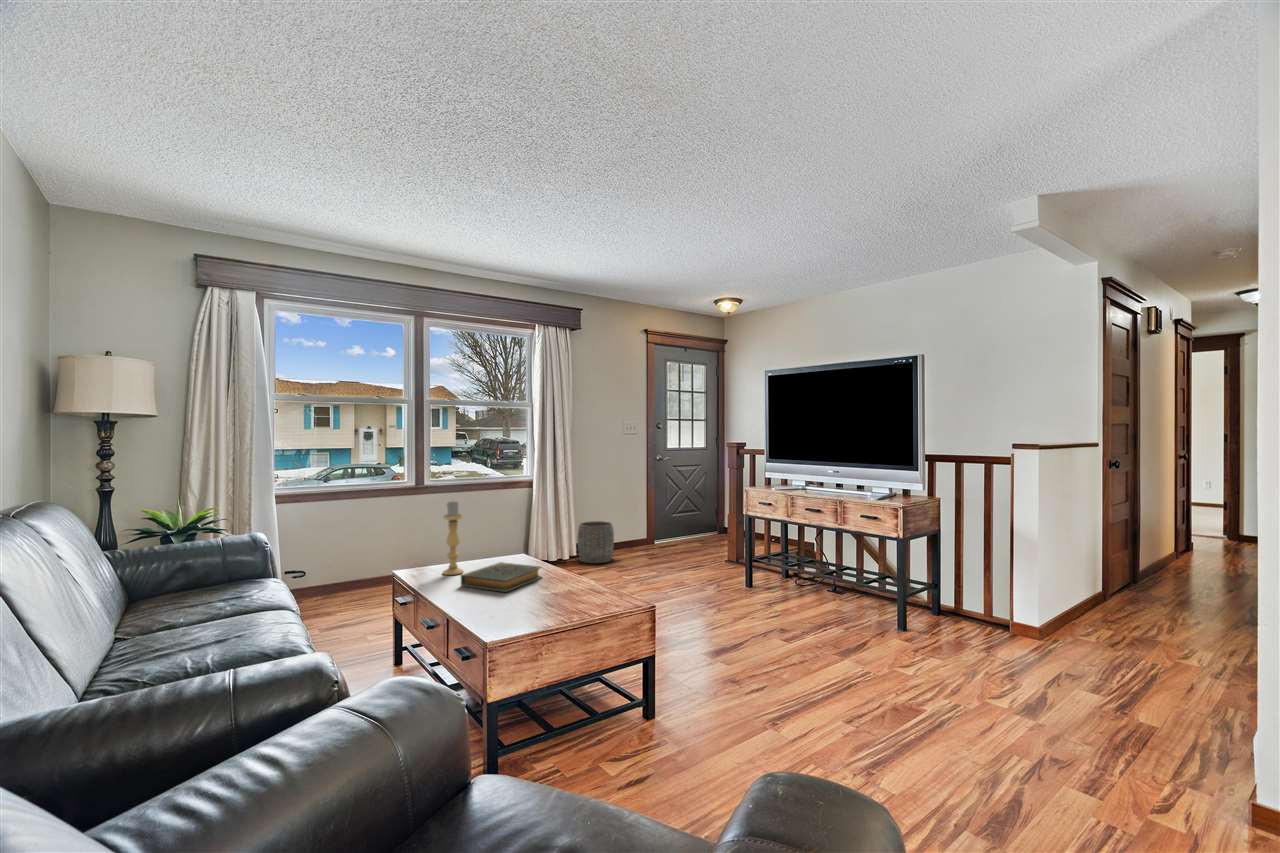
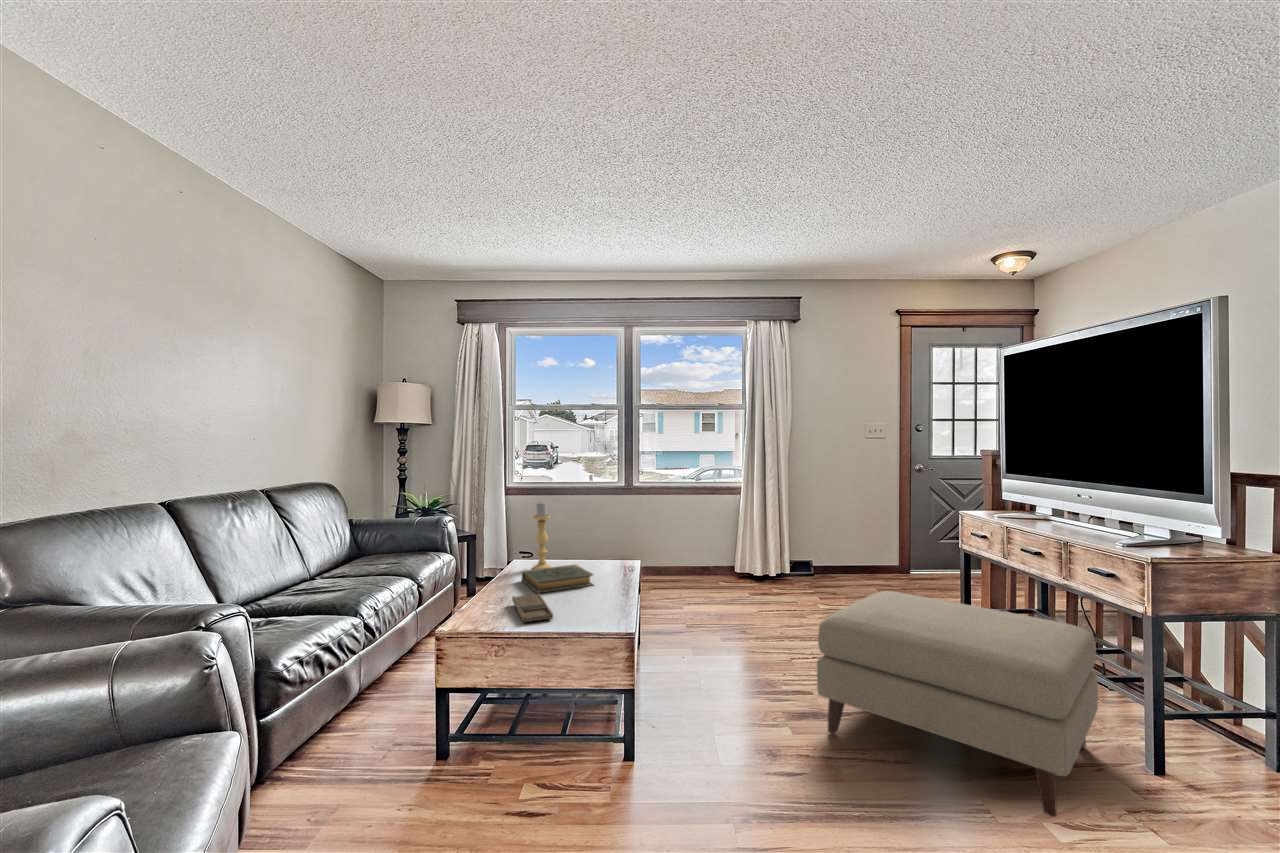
woven basket: present [578,521,614,563] -> none [794,533,836,581]
ottoman: none [740,548,917,664] -> present [817,591,1098,817]
tray: none [504,590,575,615] -> present [512,593,553,622]

